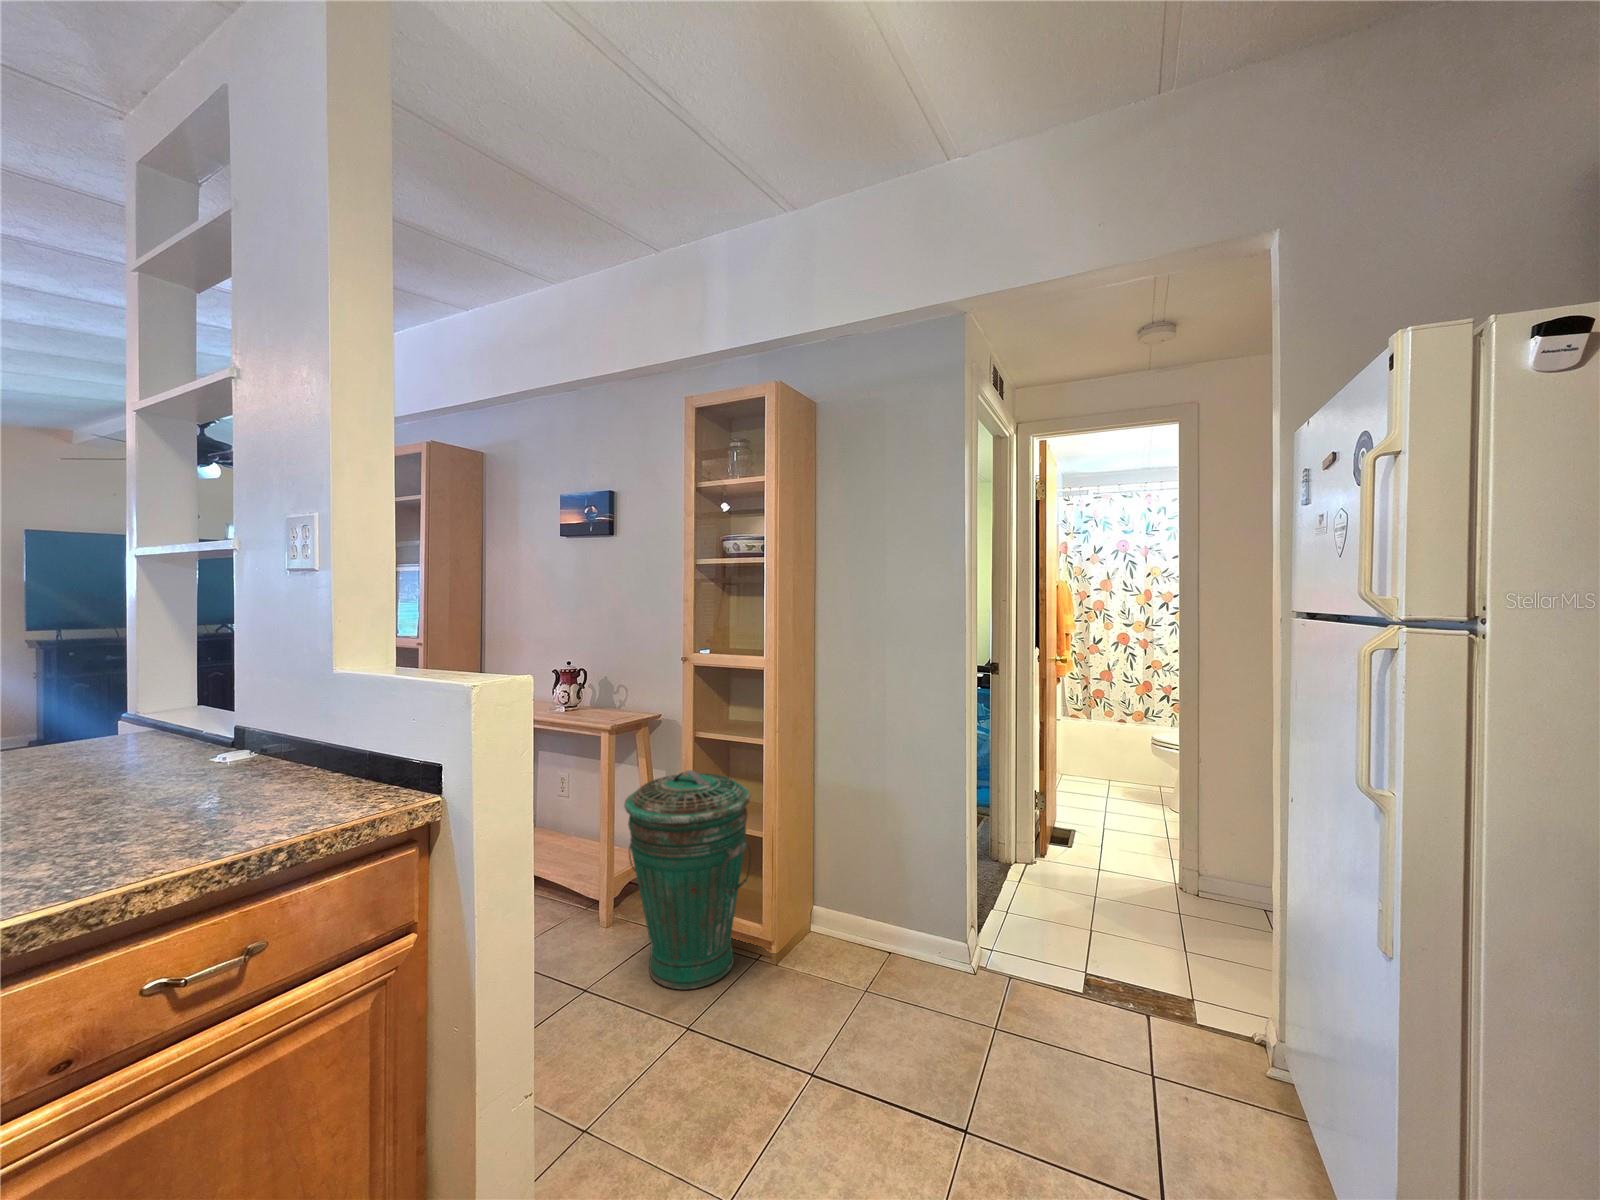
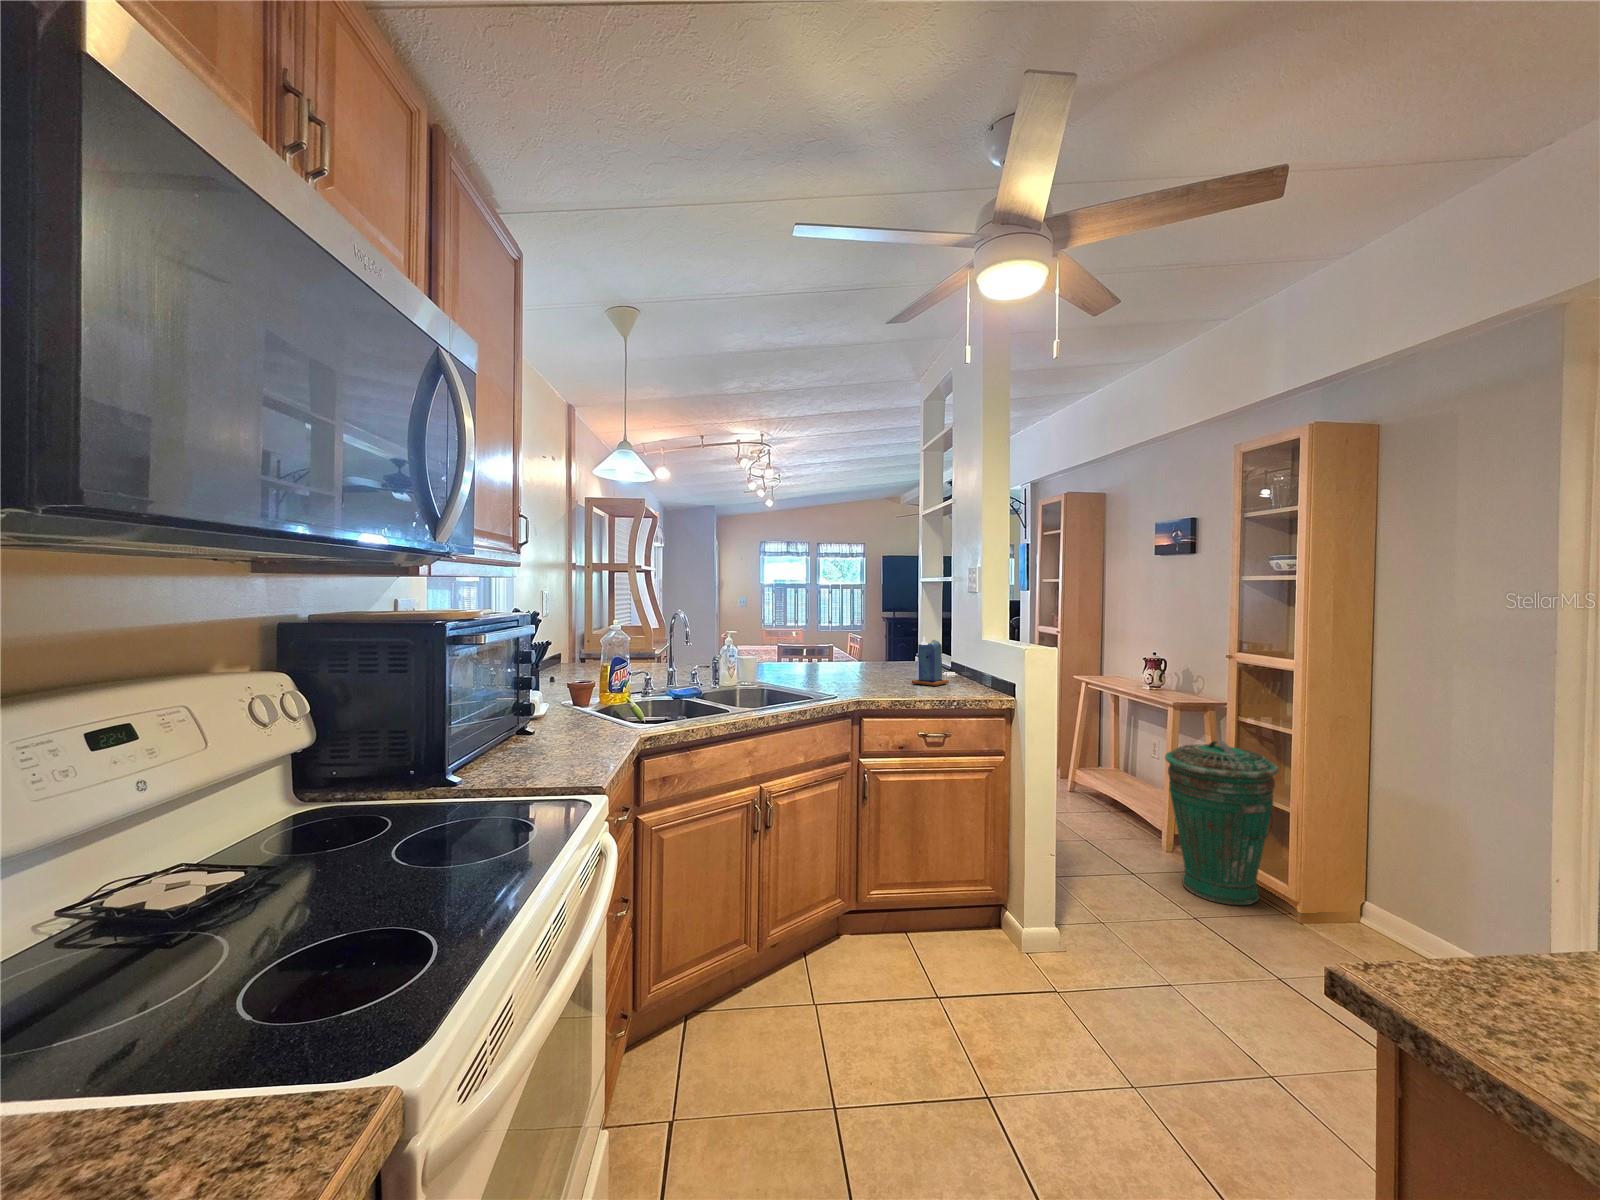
candle: none [107,681,239,814] -> present [912,637,949,686]

